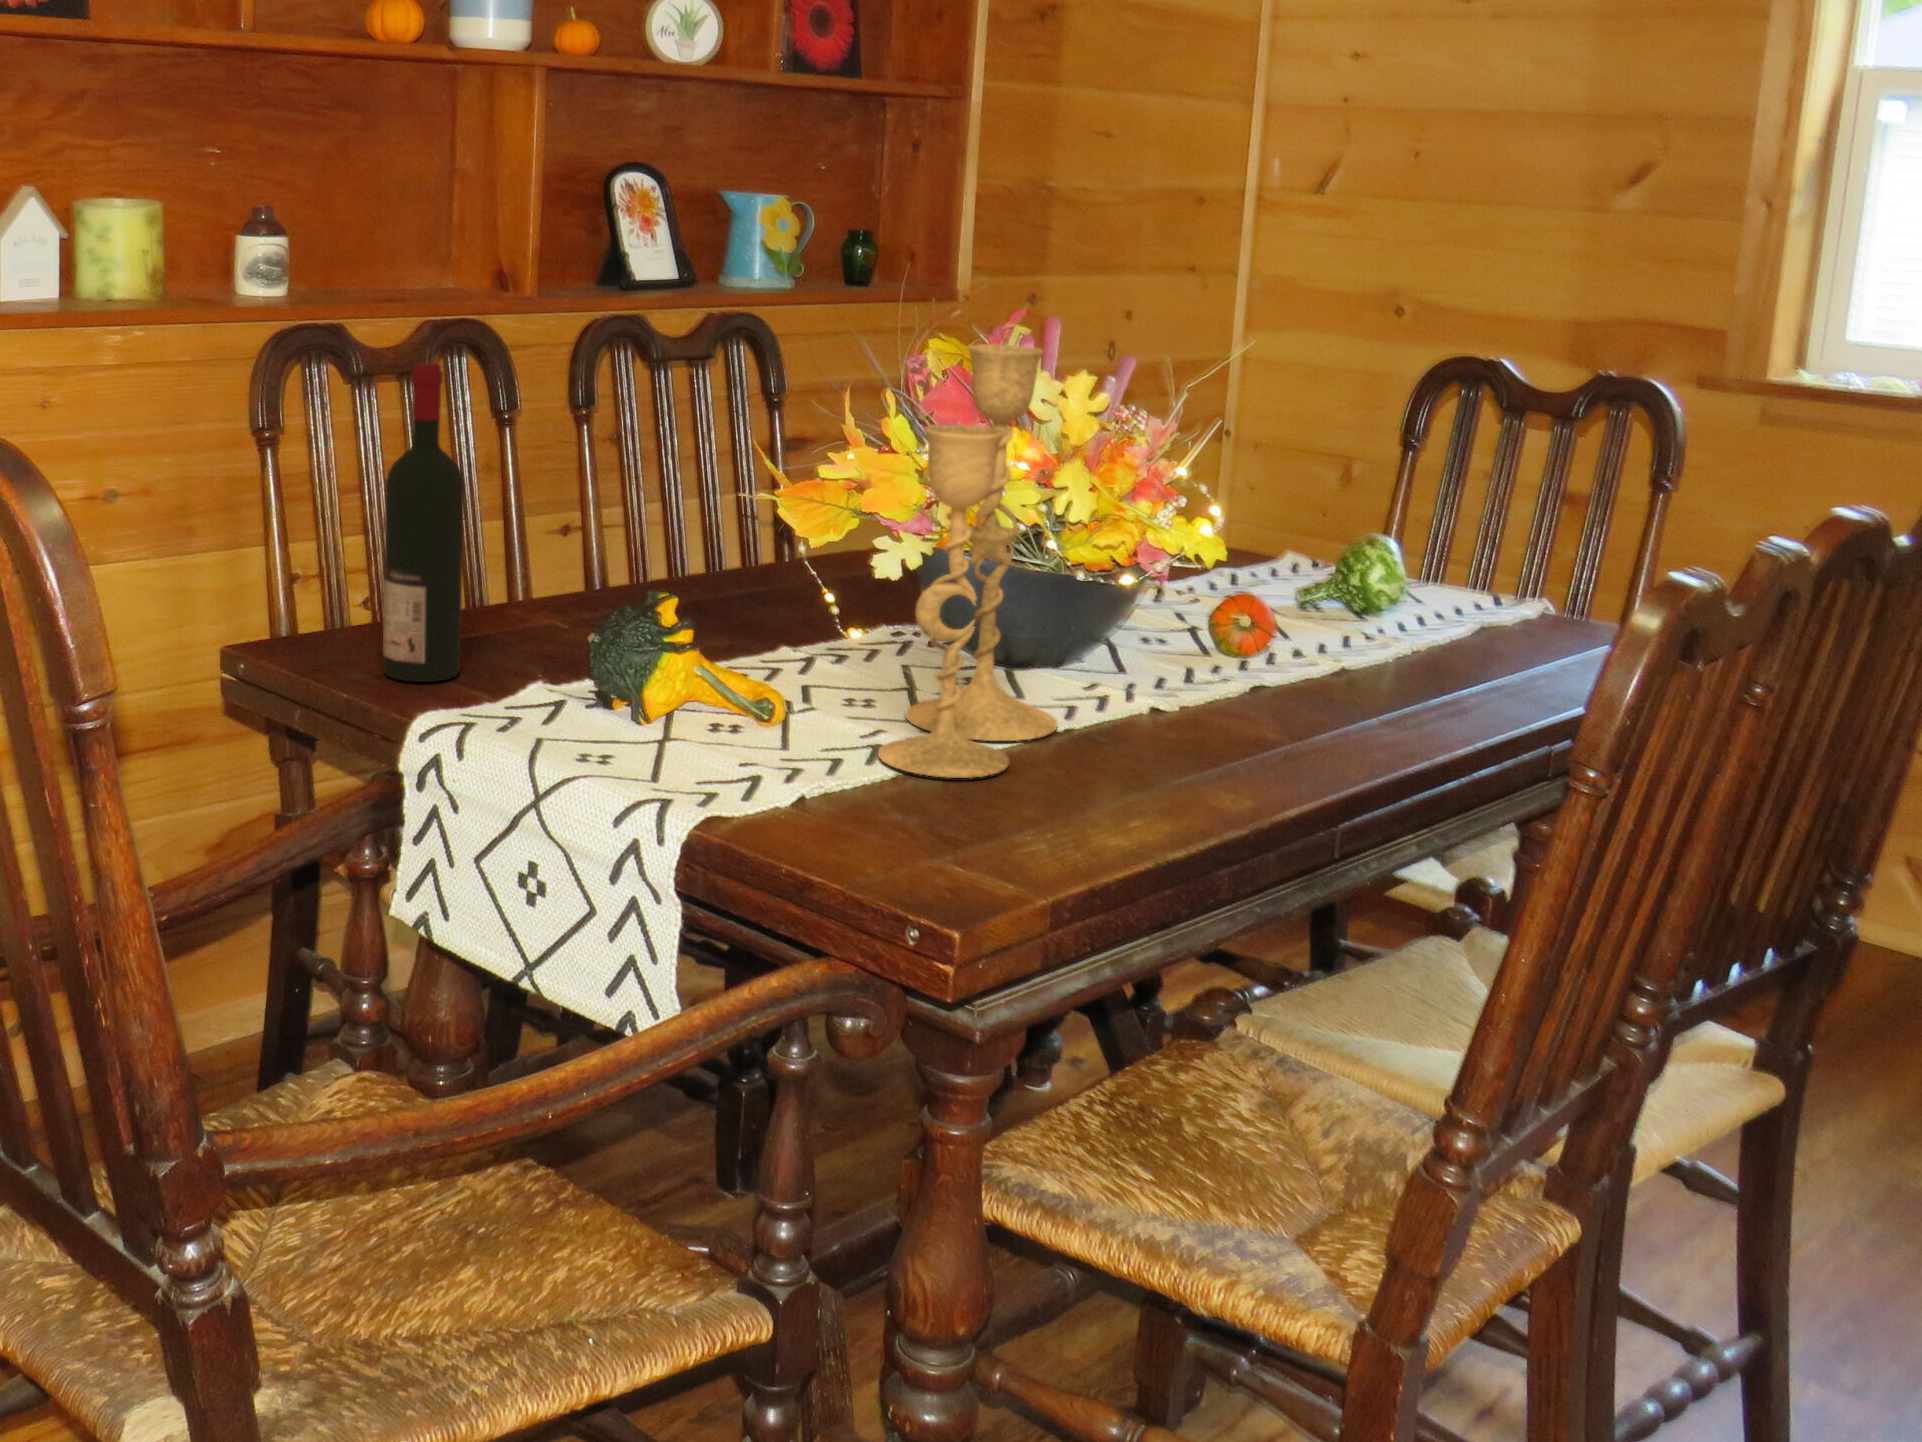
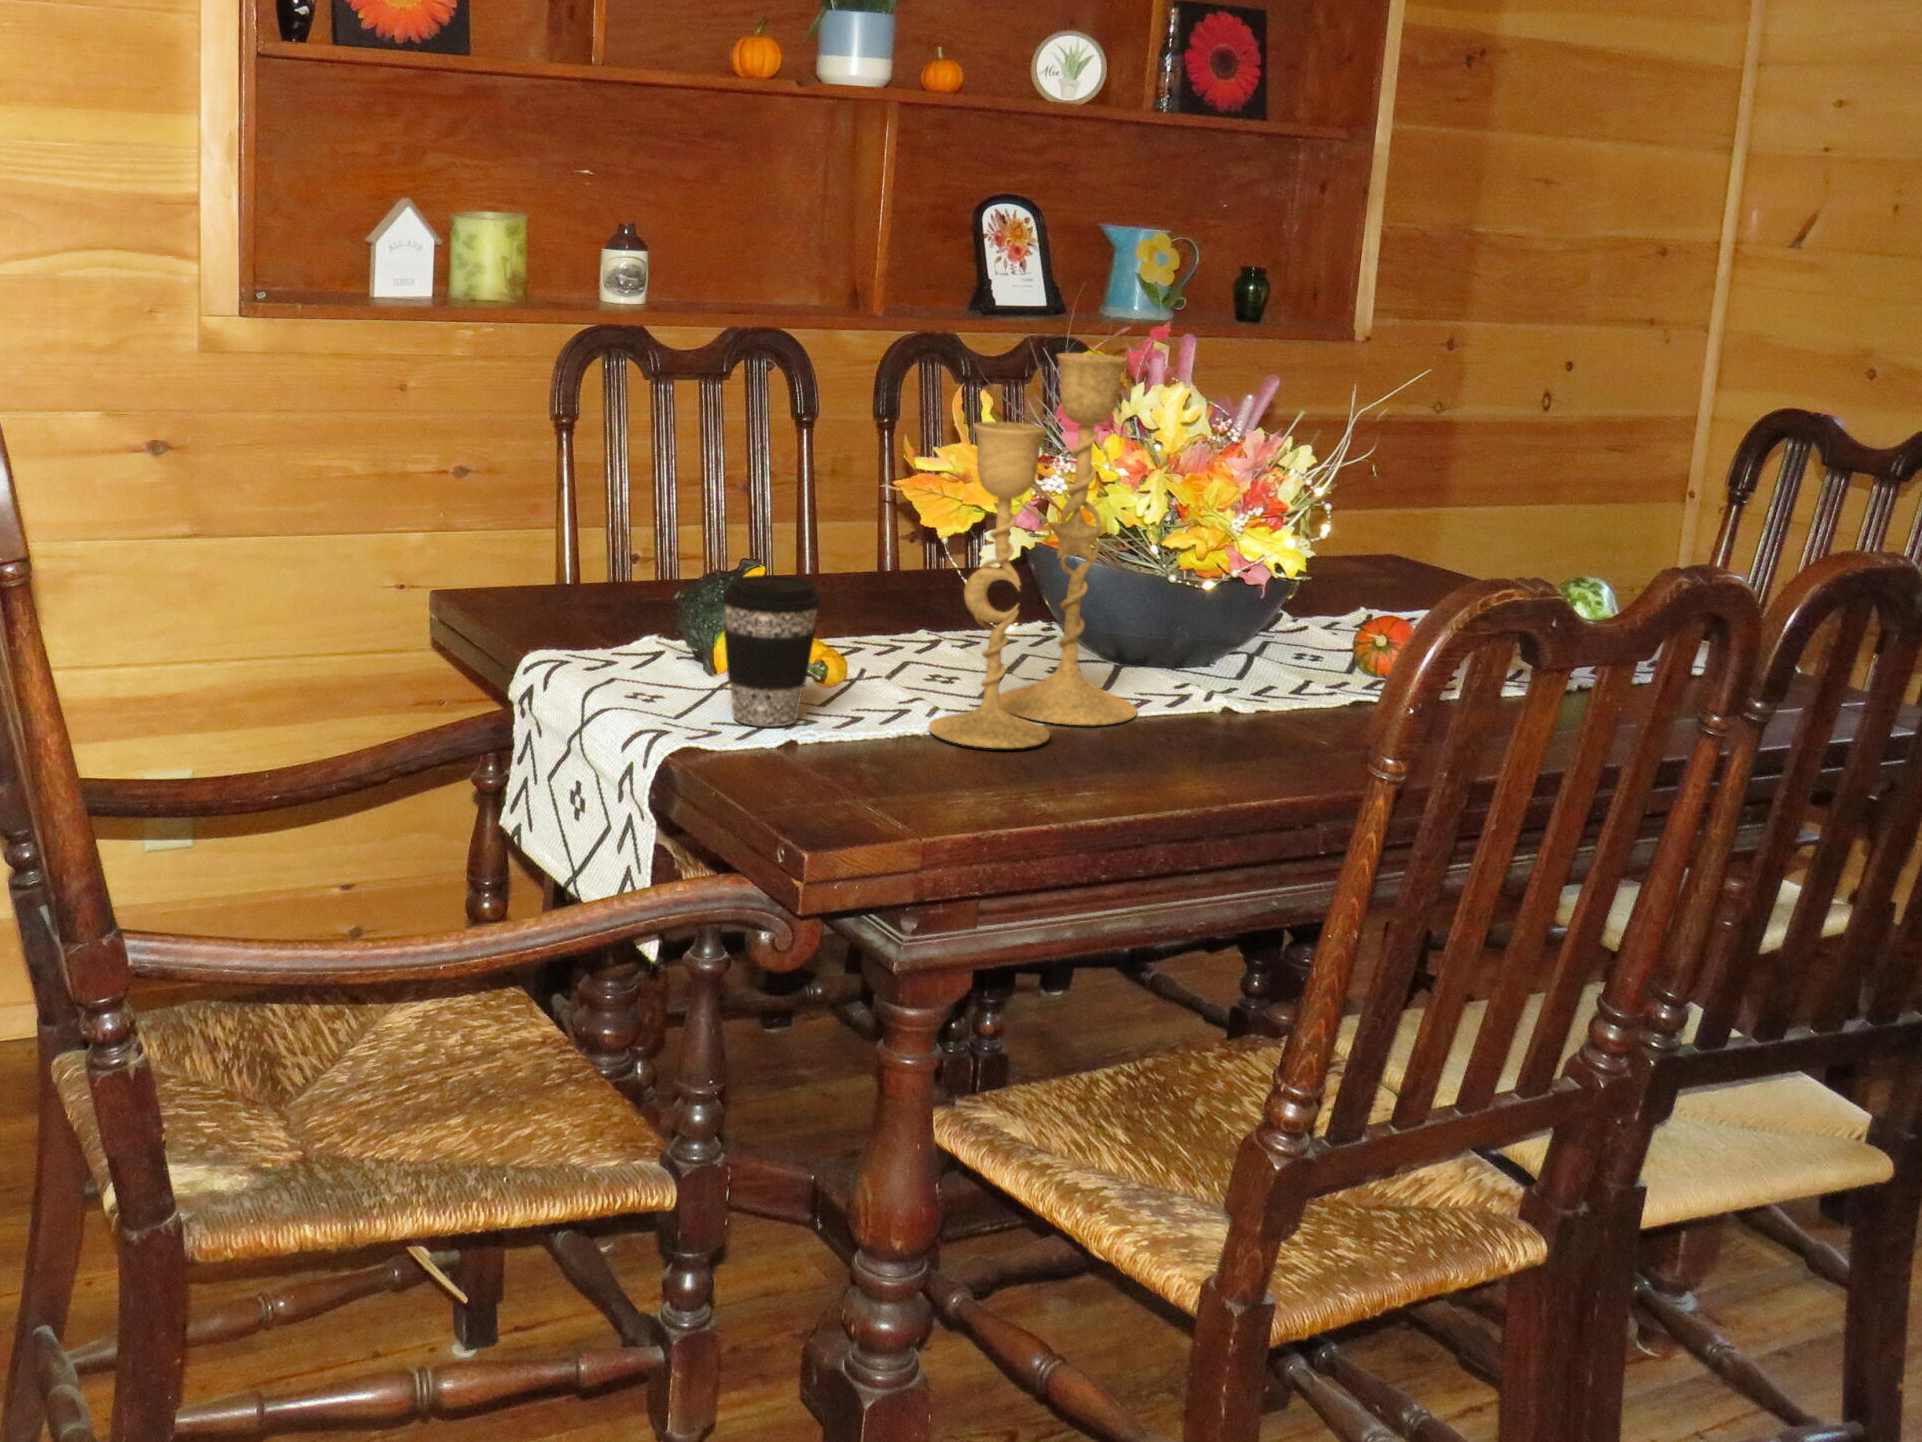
wine bottle: present [383,362,464,682] -> none [559,352,633,635]
coffee cup: none [659,607,769,776] -> present [722,575,820,726]

